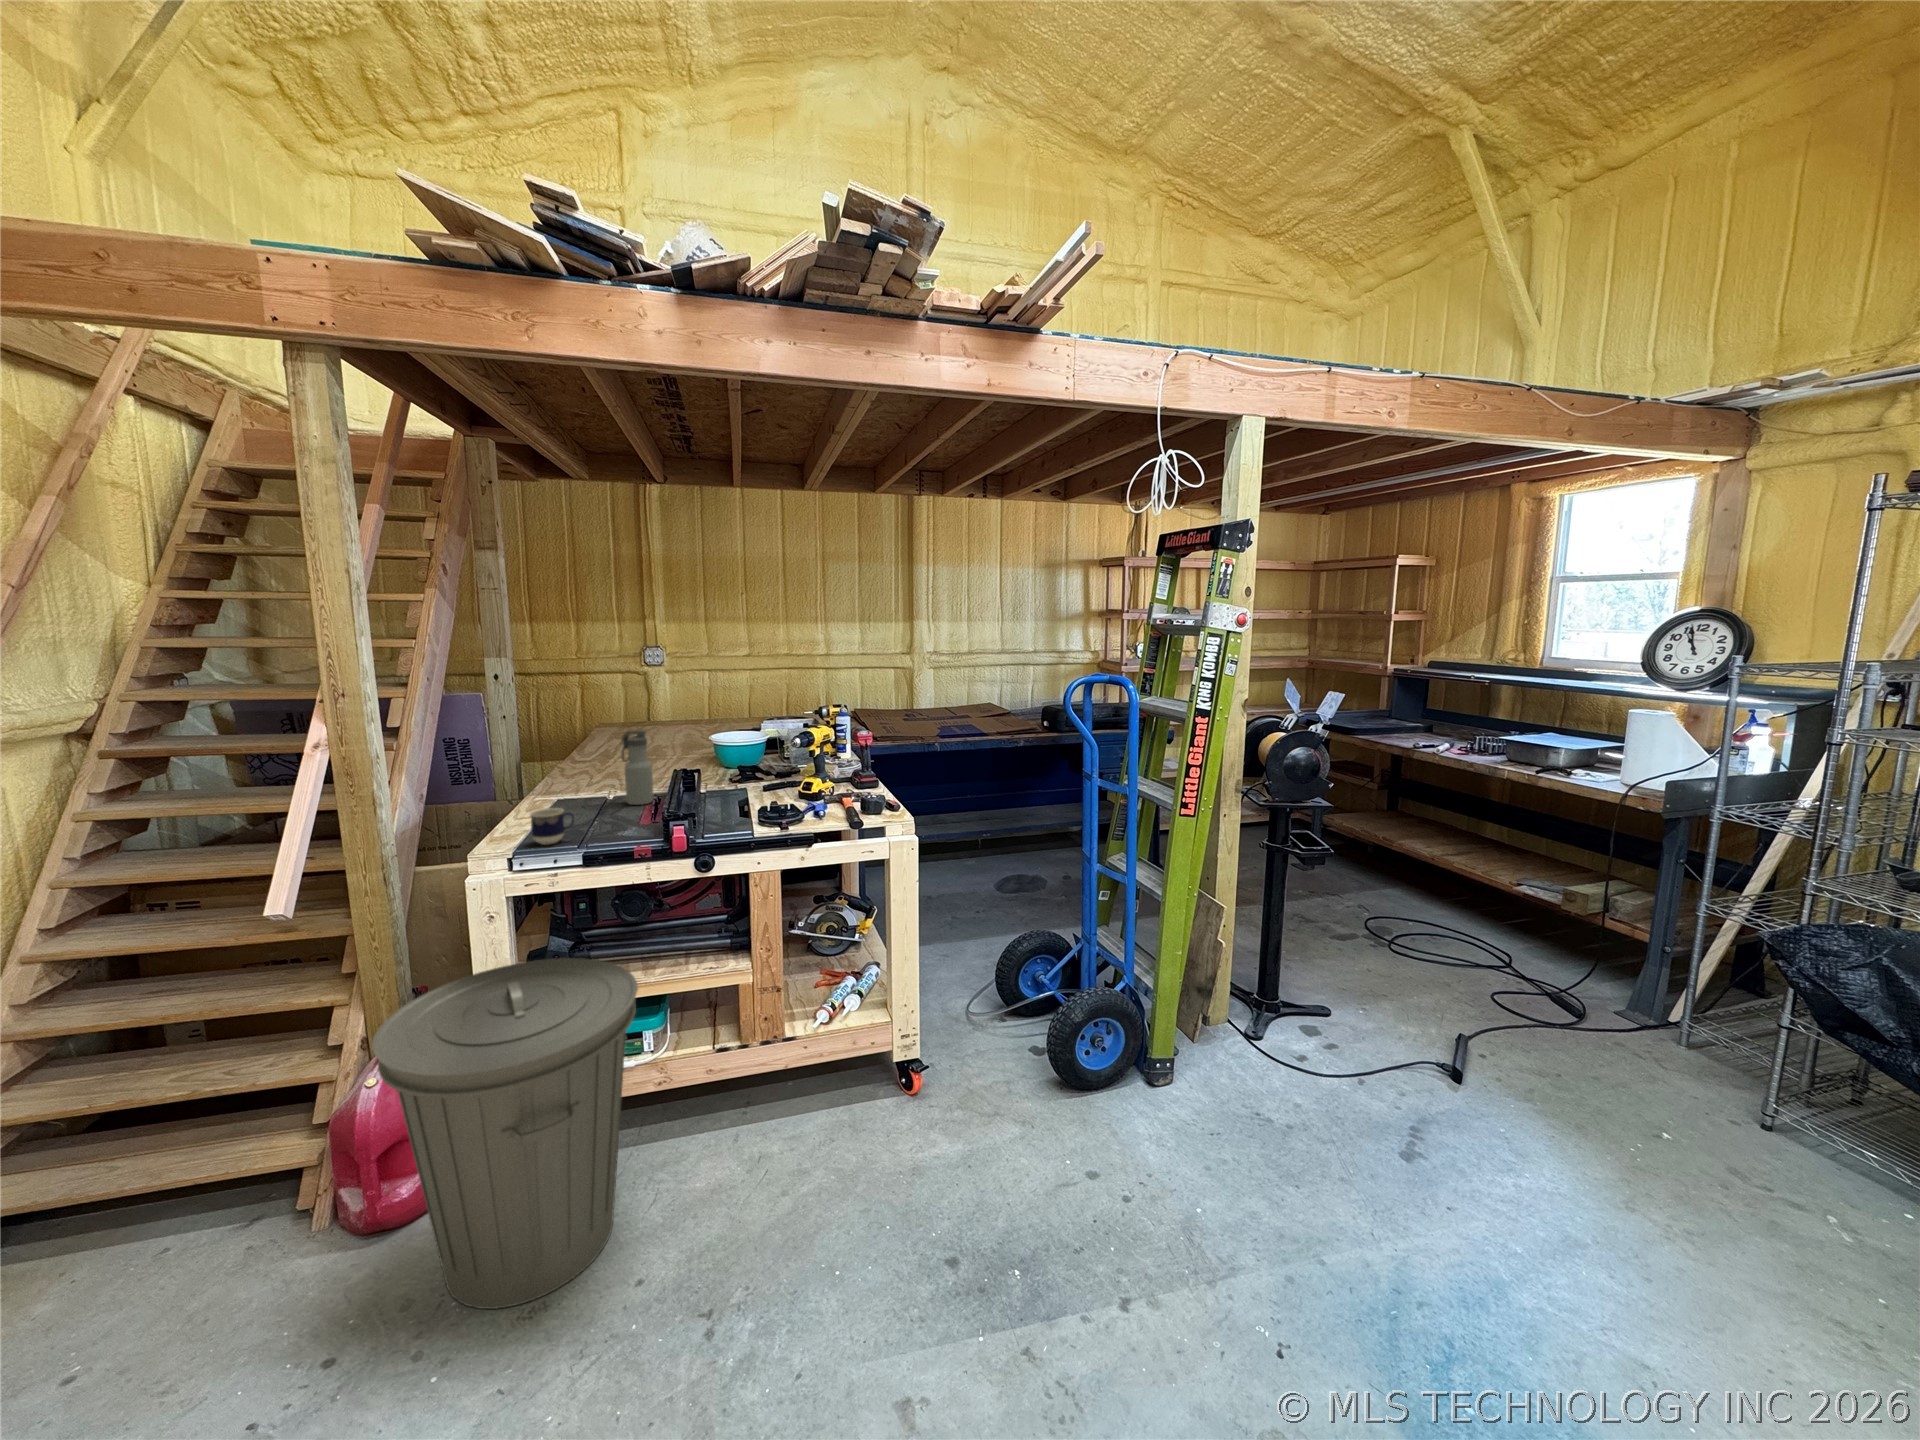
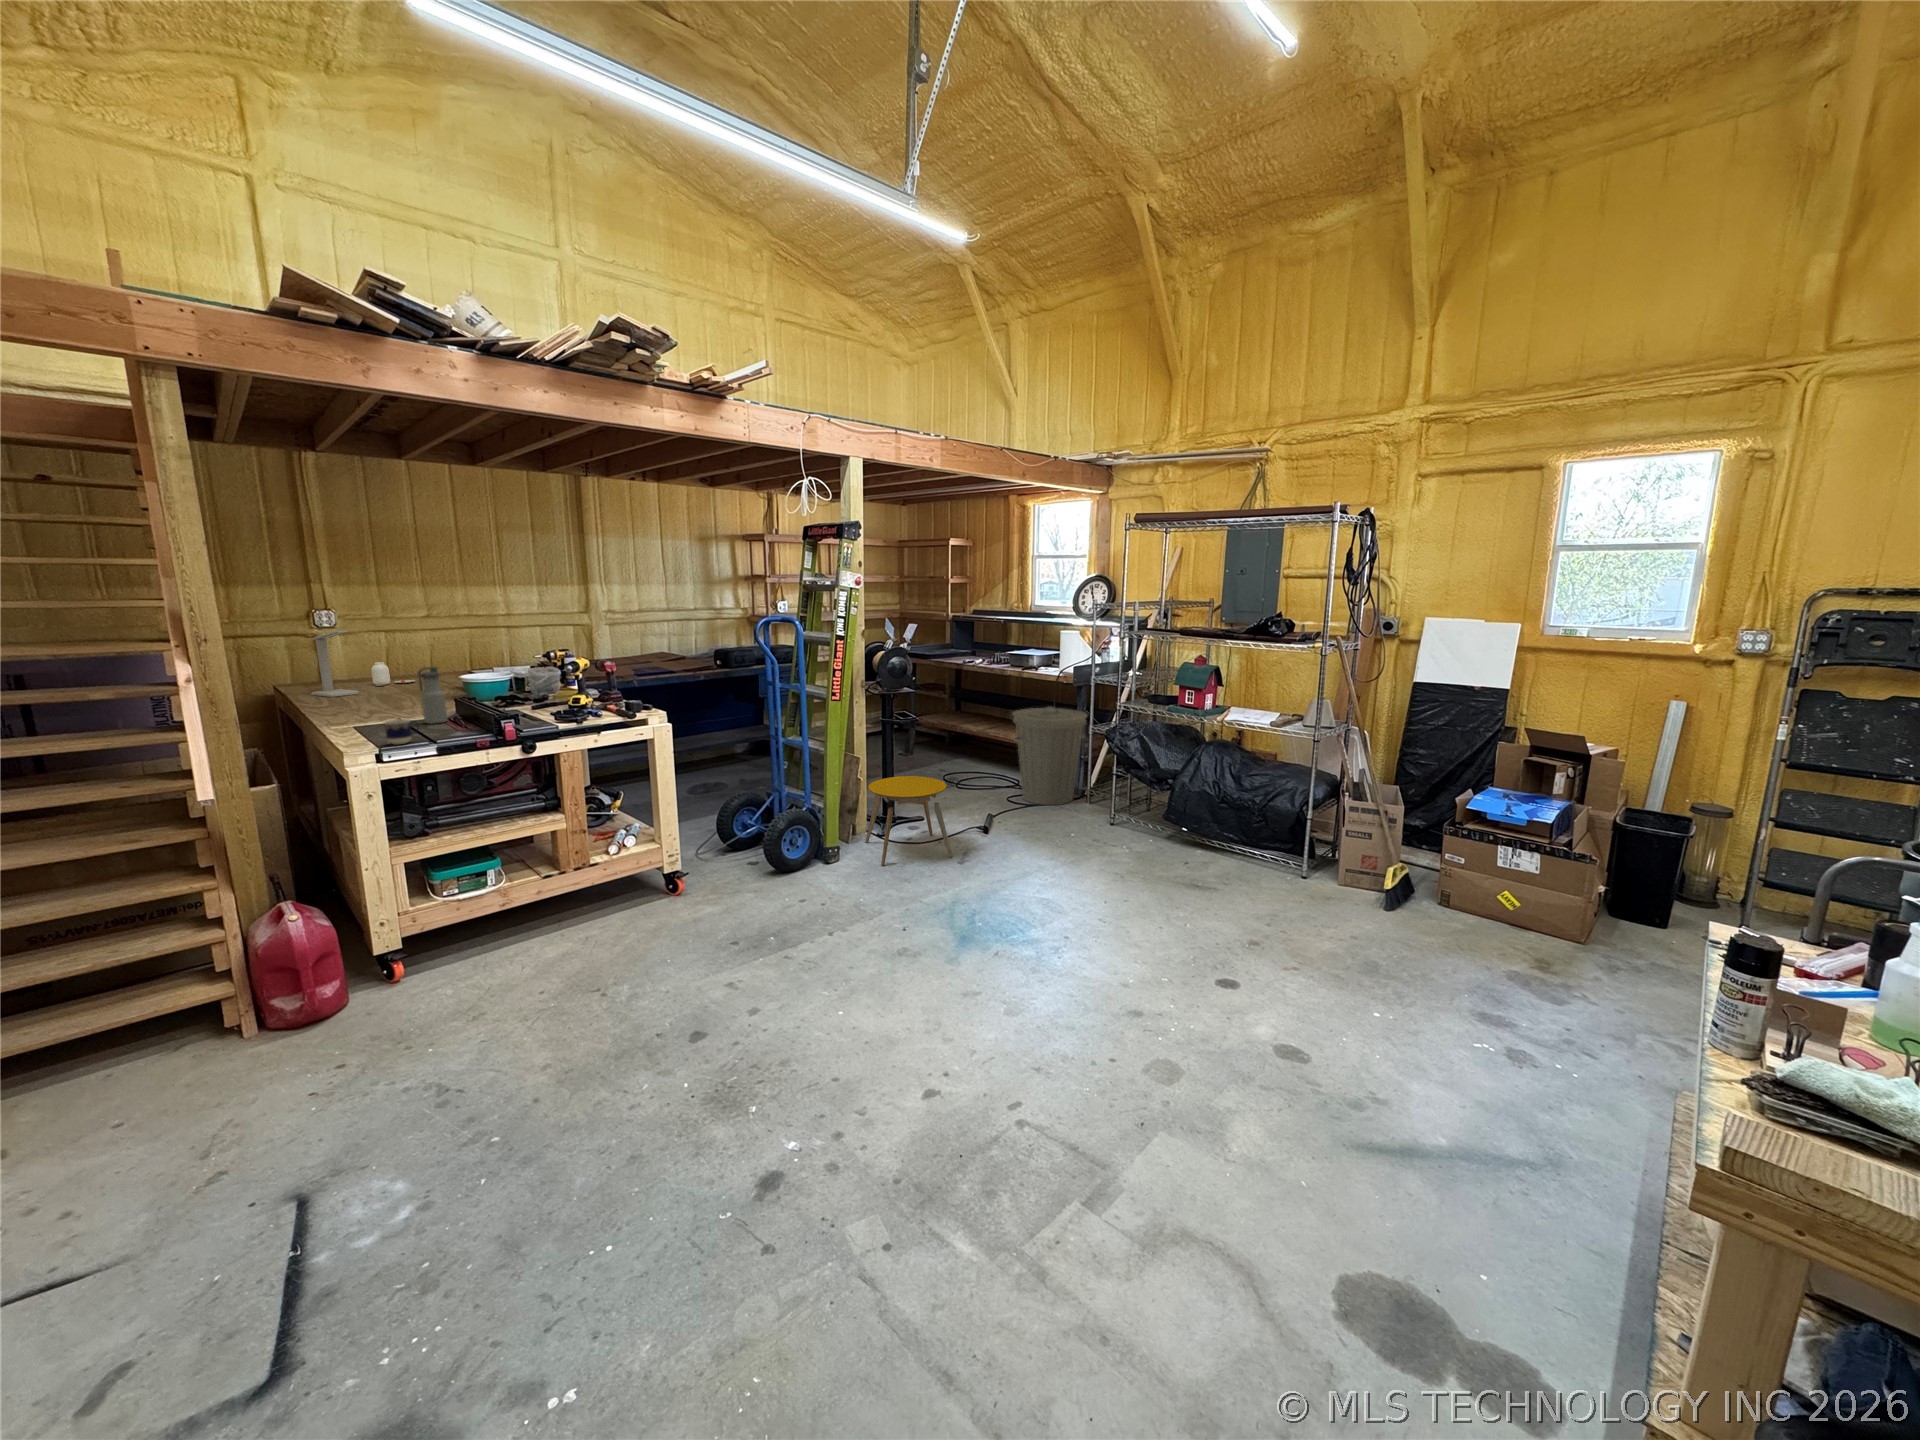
desk lamp: none [605,673,643,745] -> present [311,630,359,697]
jar: none [670,706,713,733] -> present [371,662,415,686]
stool: none [1222,953,1392,1145] -> present [865,776,953,866]
trash can: present [372,958,638,1309] -> present [1012,707,1087,805]

